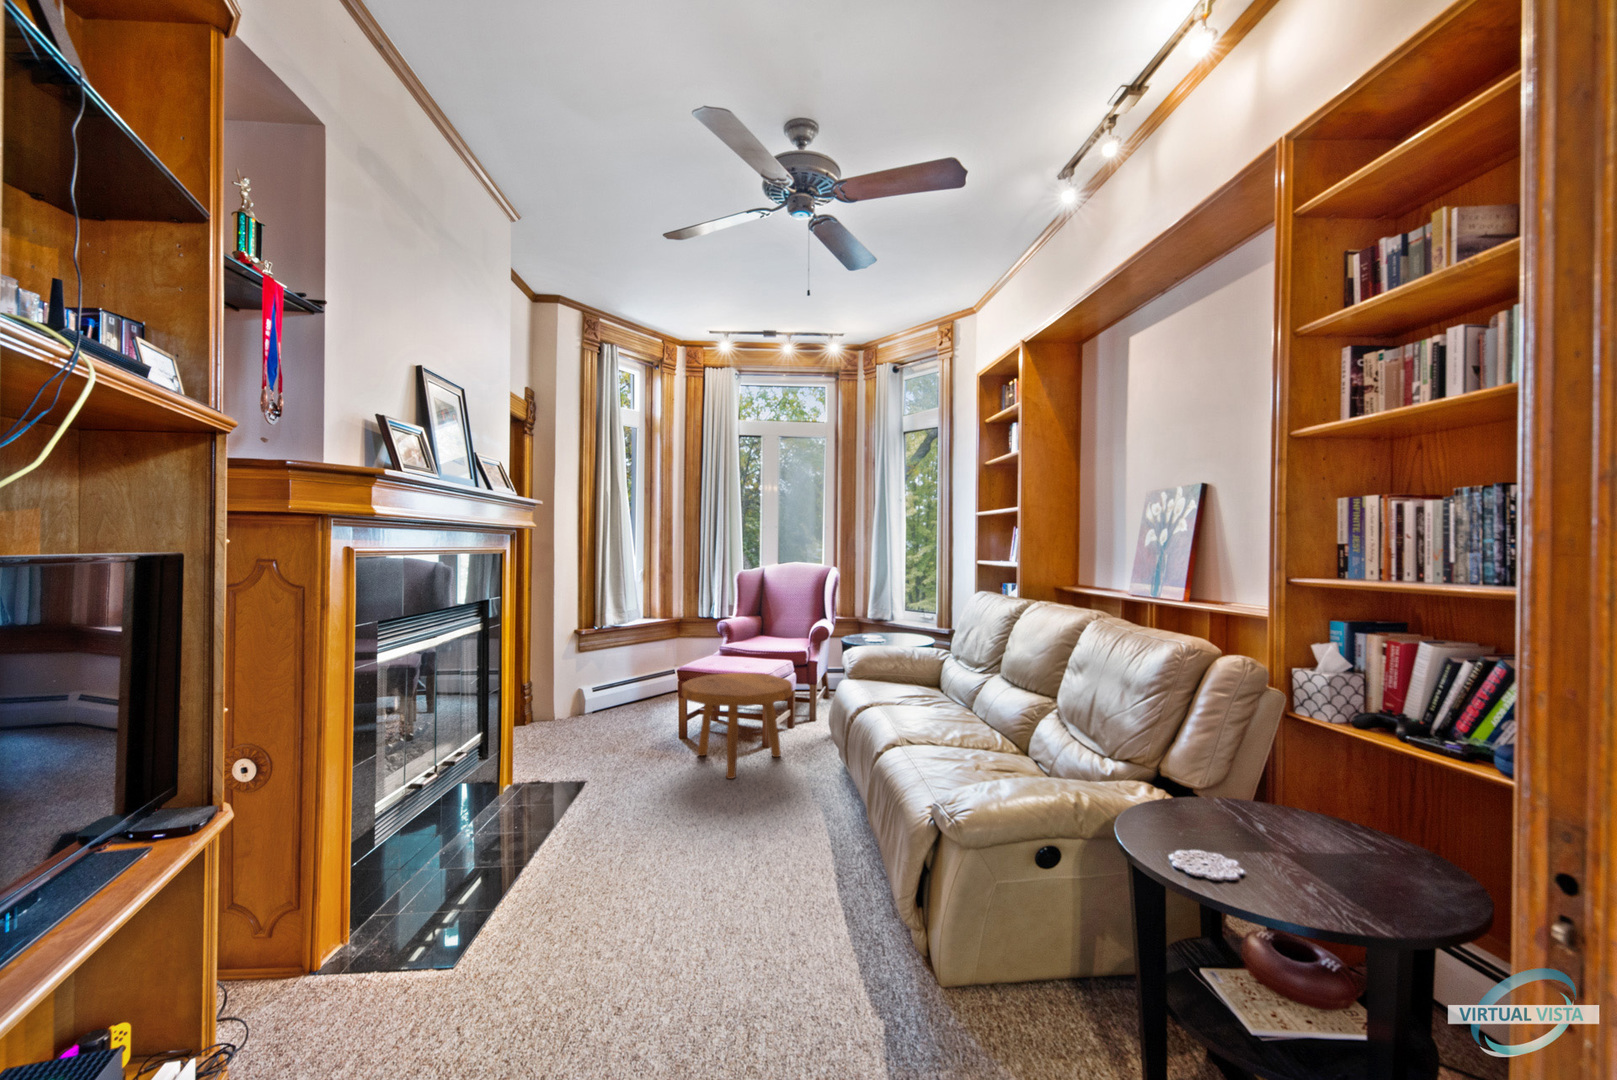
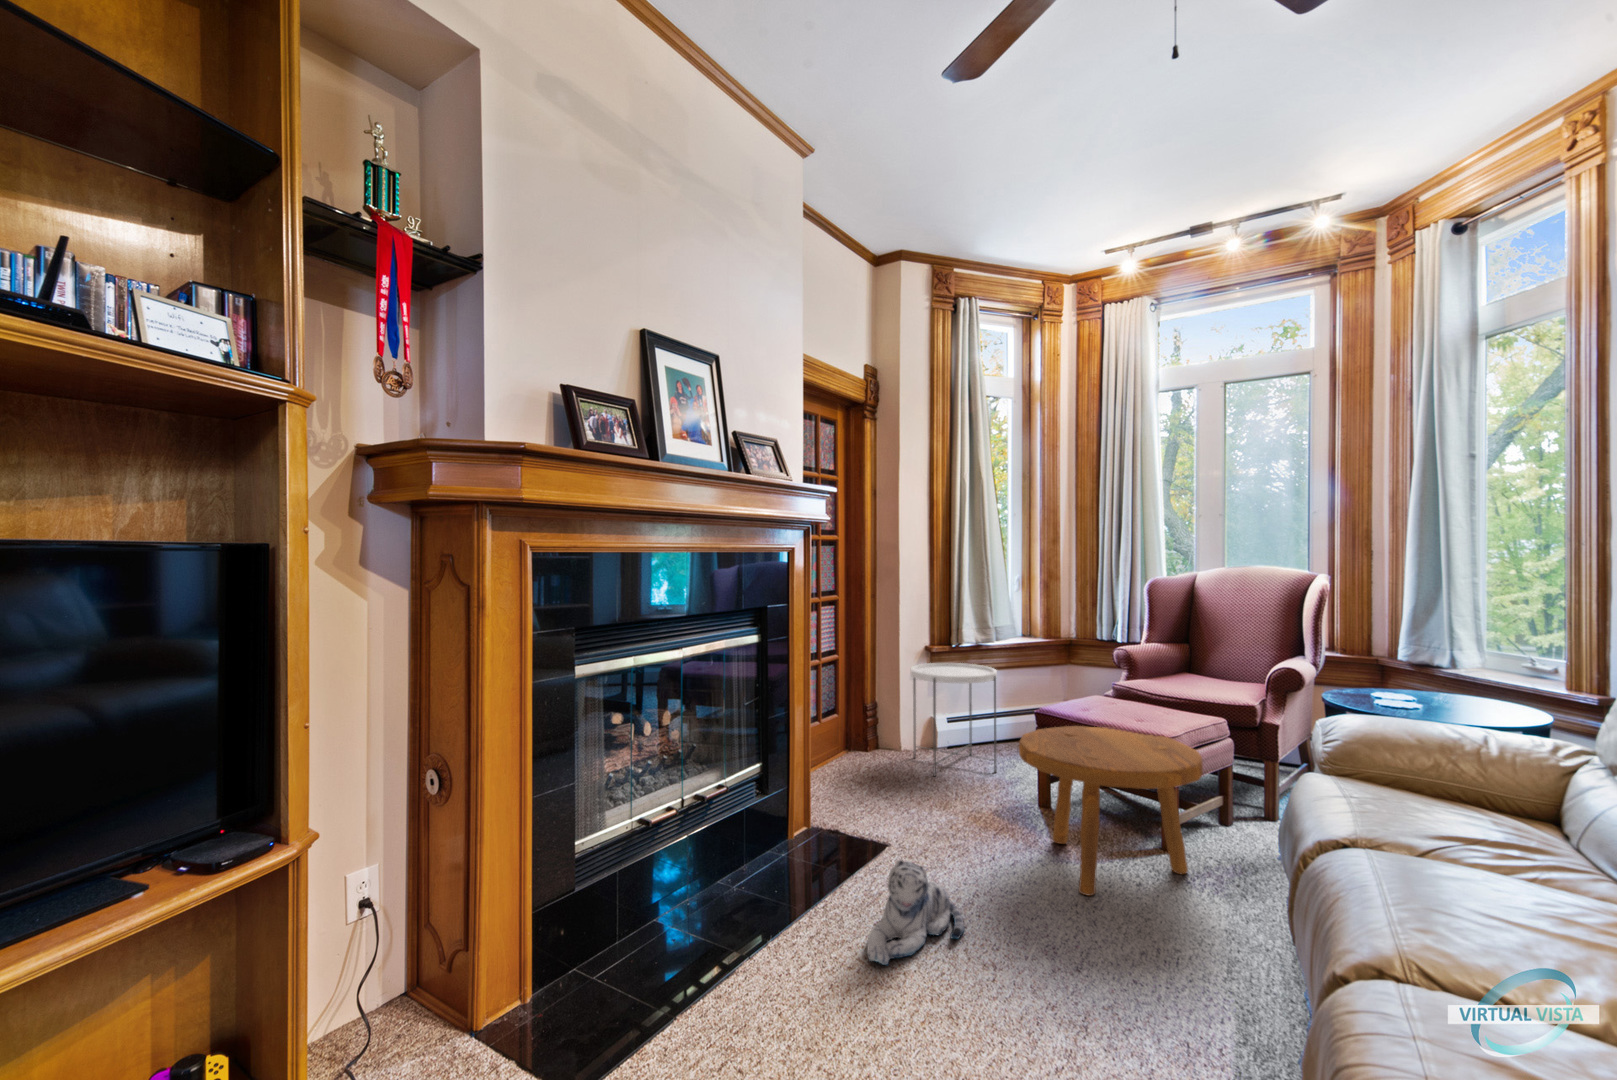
side table: none [566,641,638,732] -> present [911,663,997,776]
plush toy: none [610,773,669,843] -> present [867,860,964,965]

